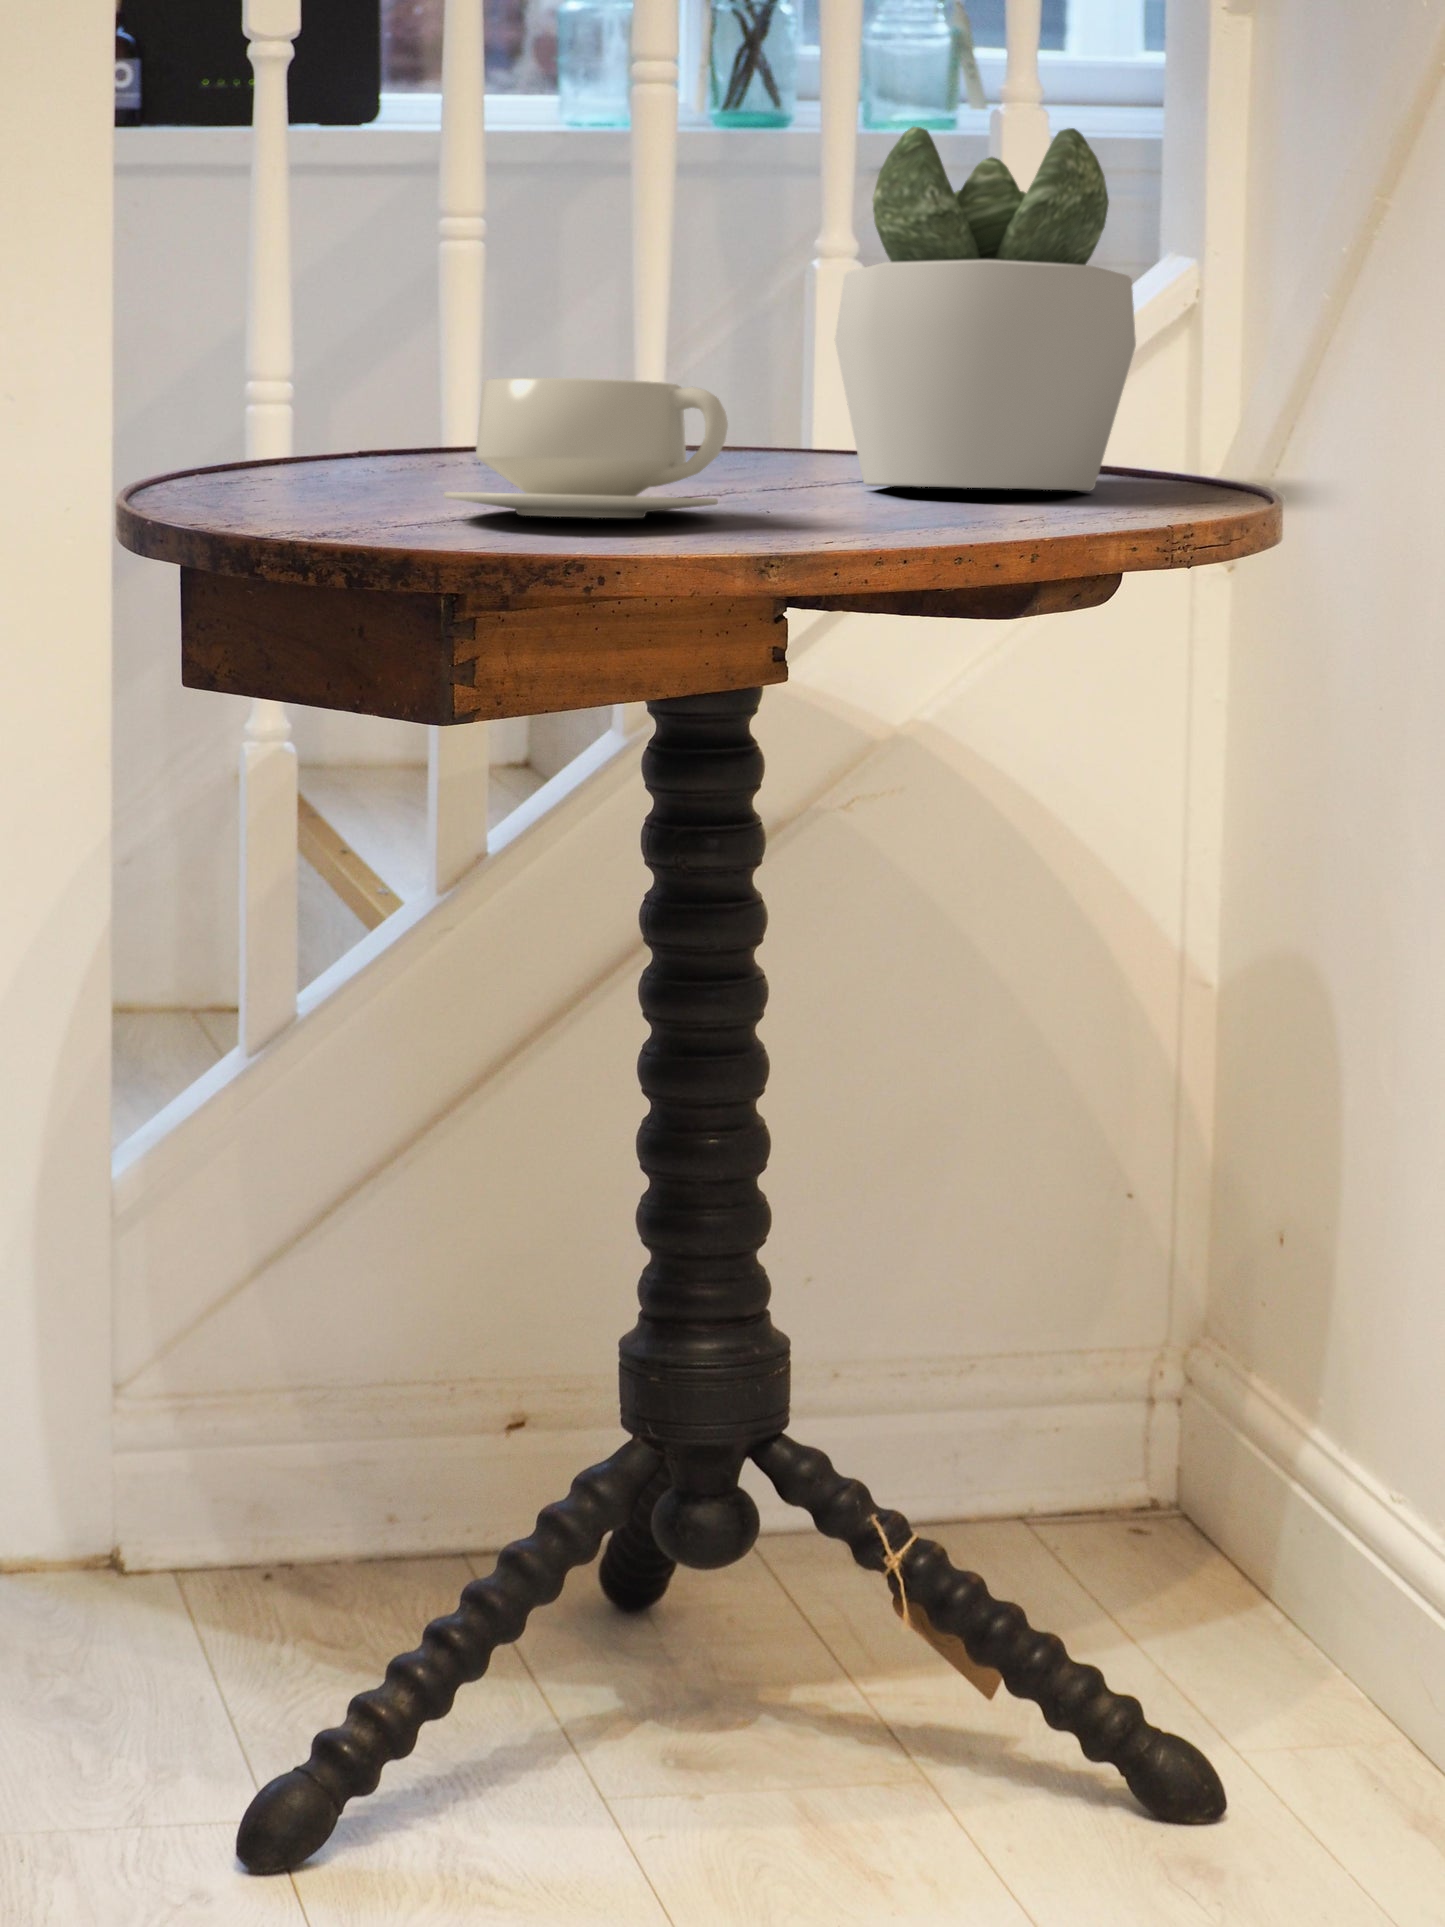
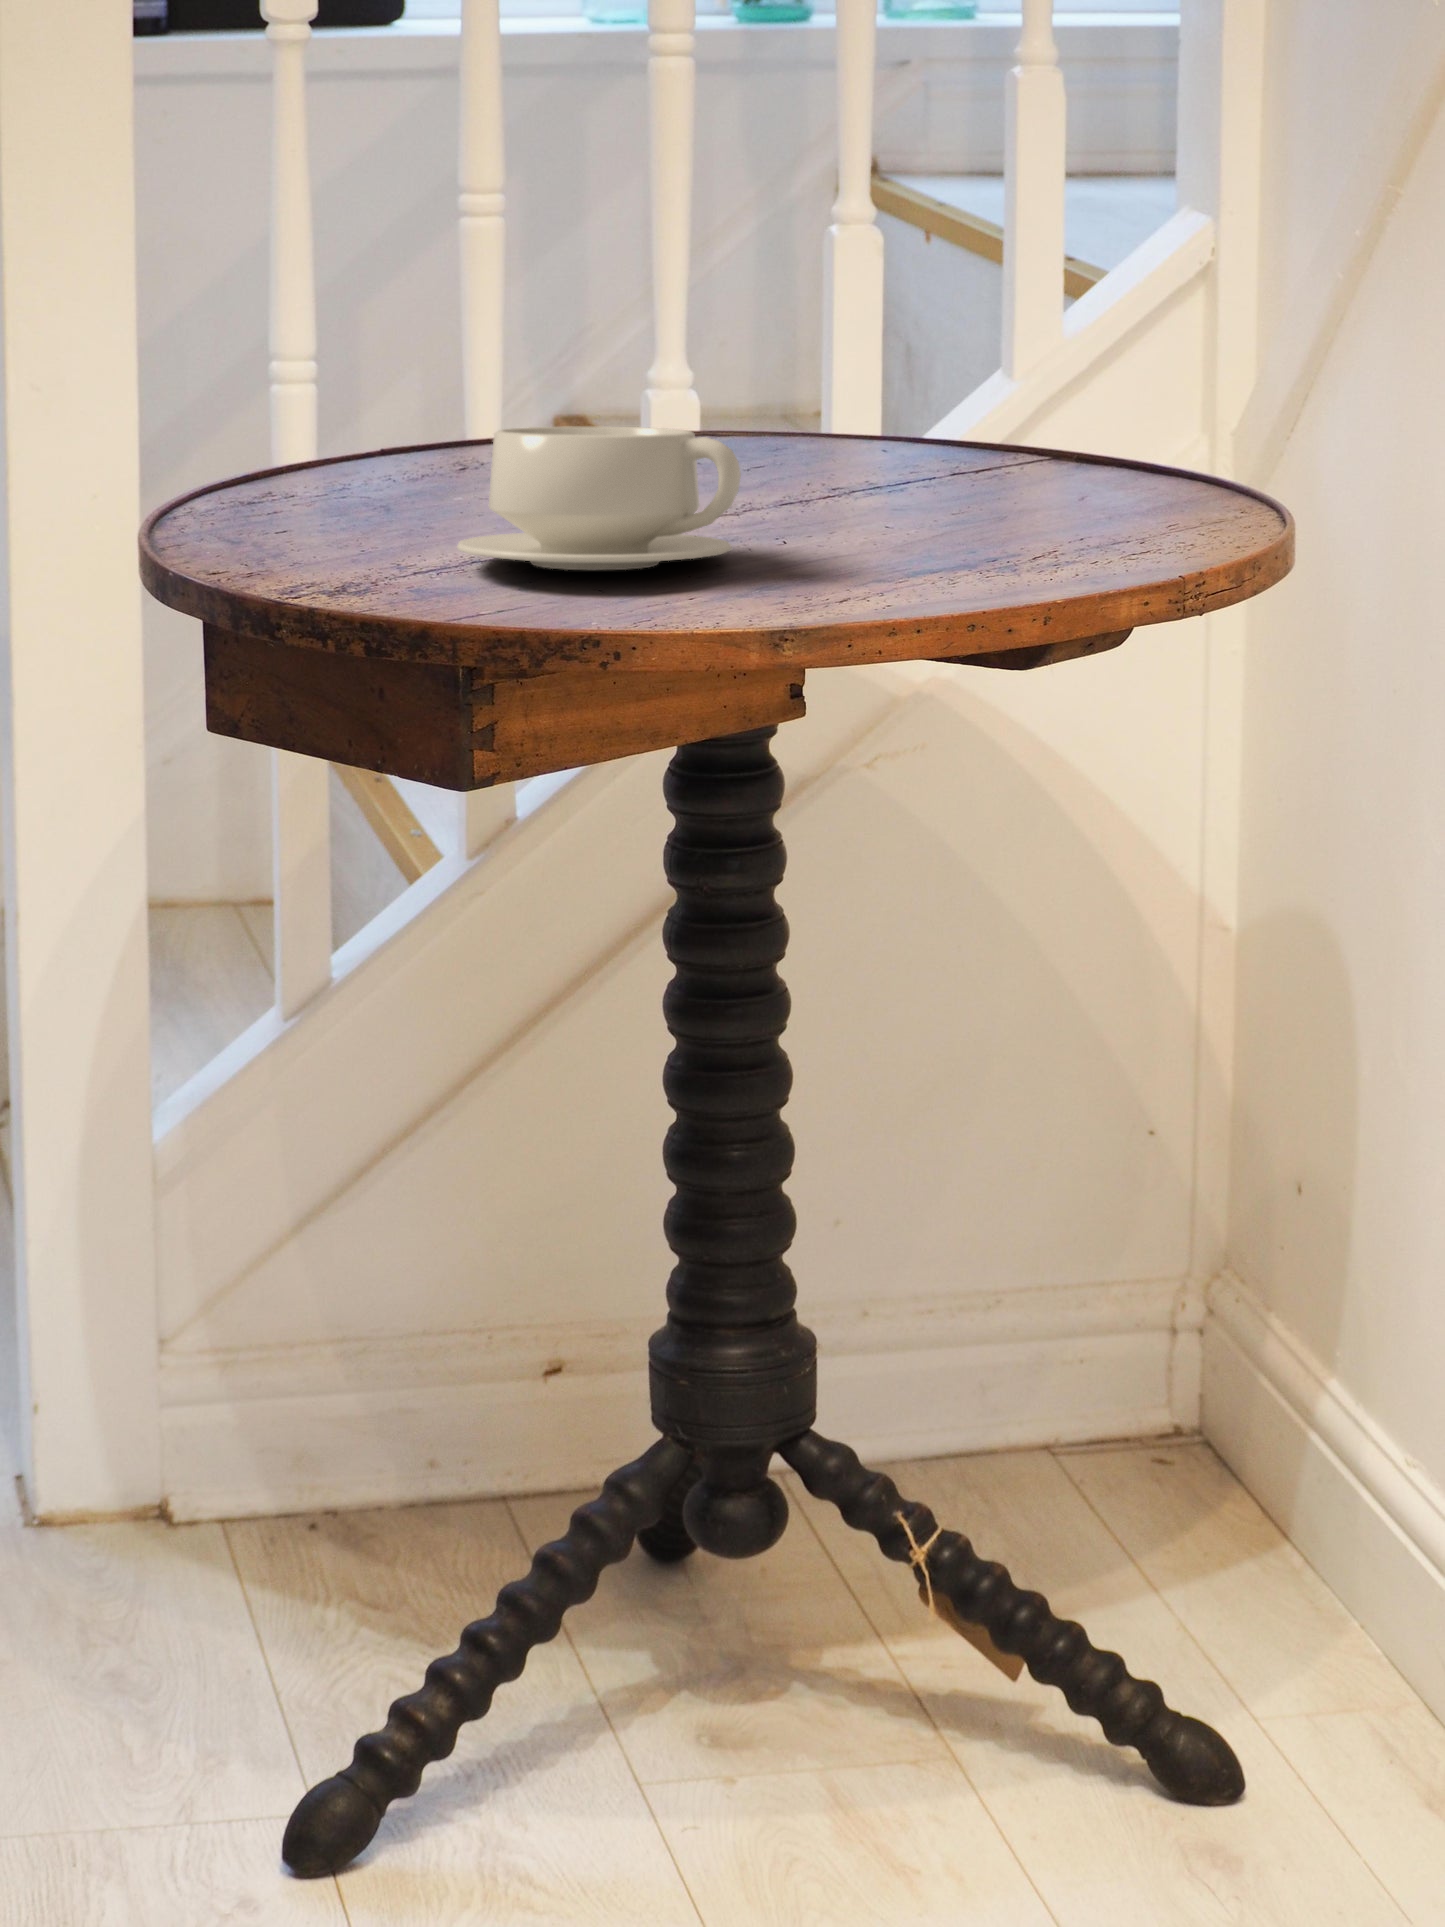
succulent plant: present [835,127,1136,491] -> none [846,146,1151,513]

